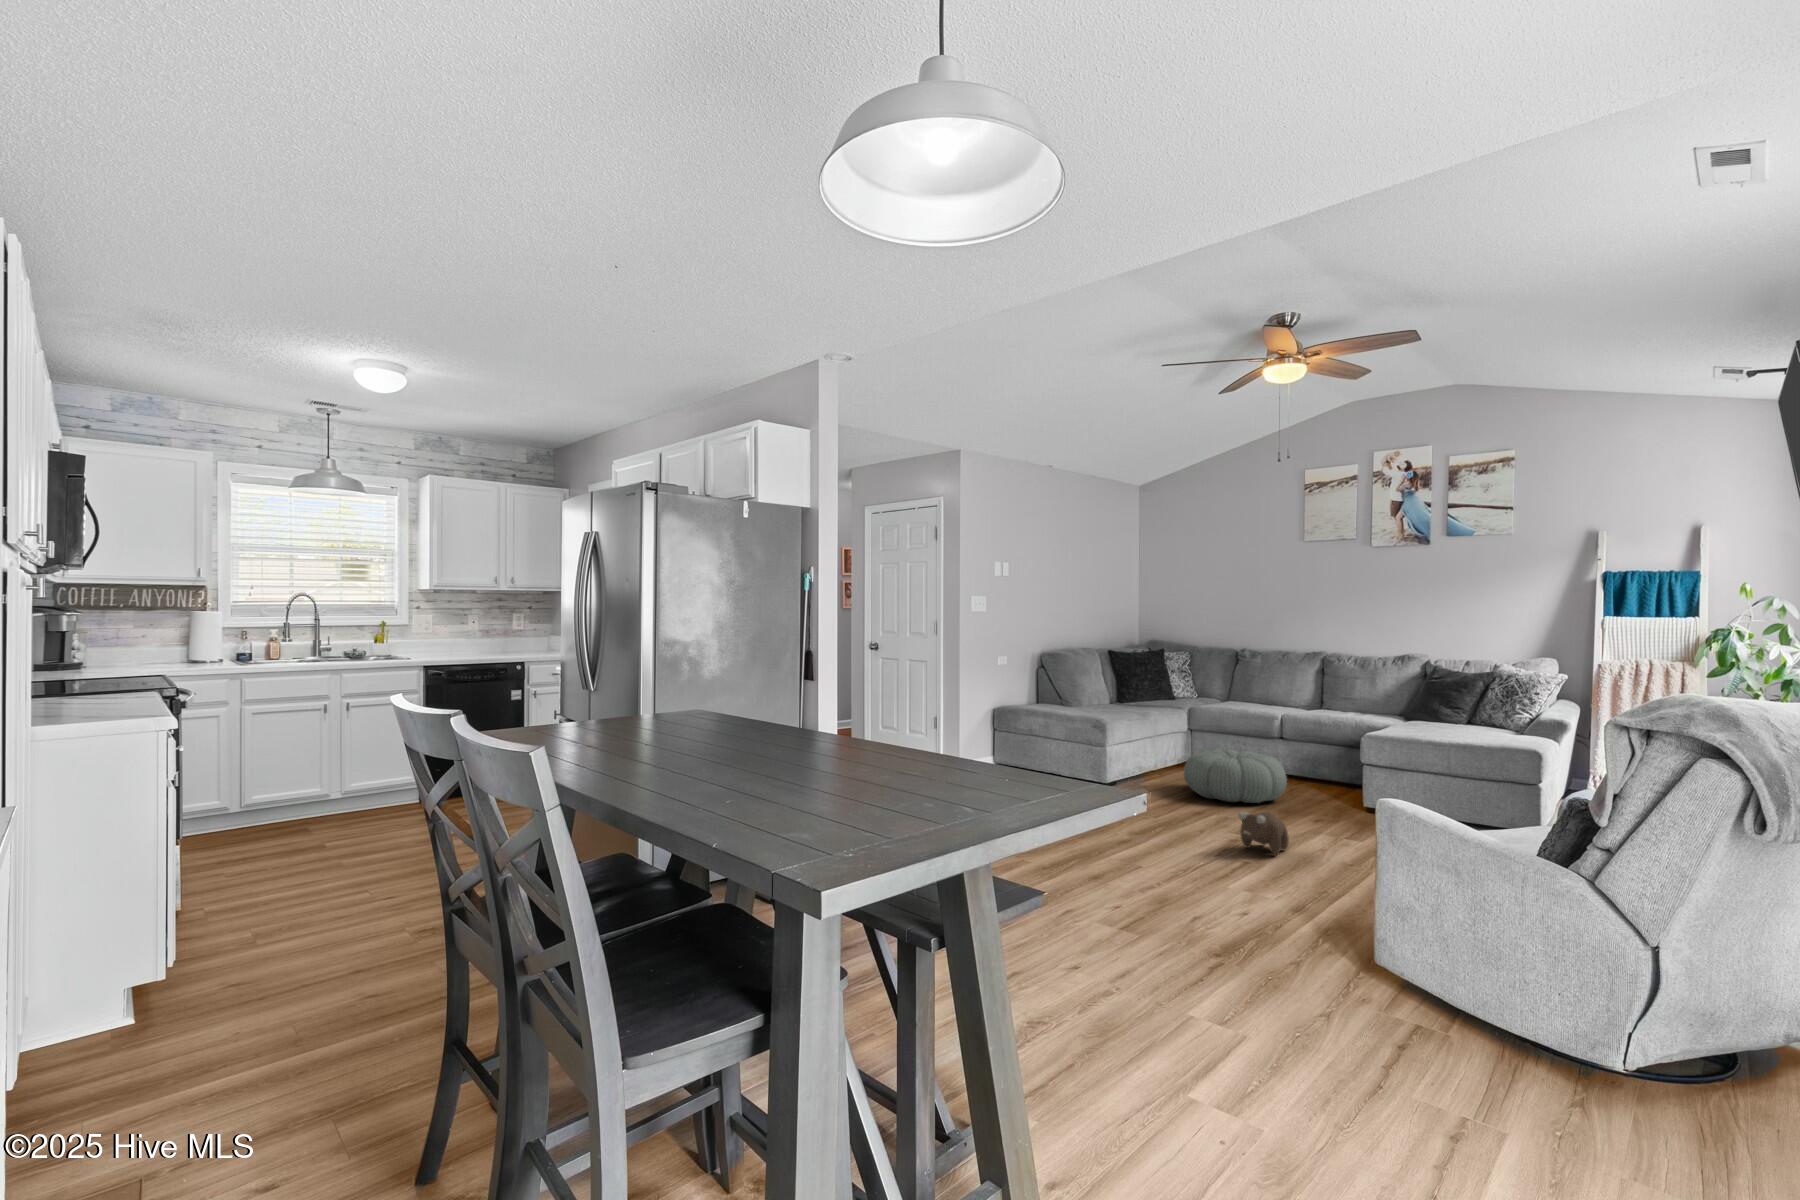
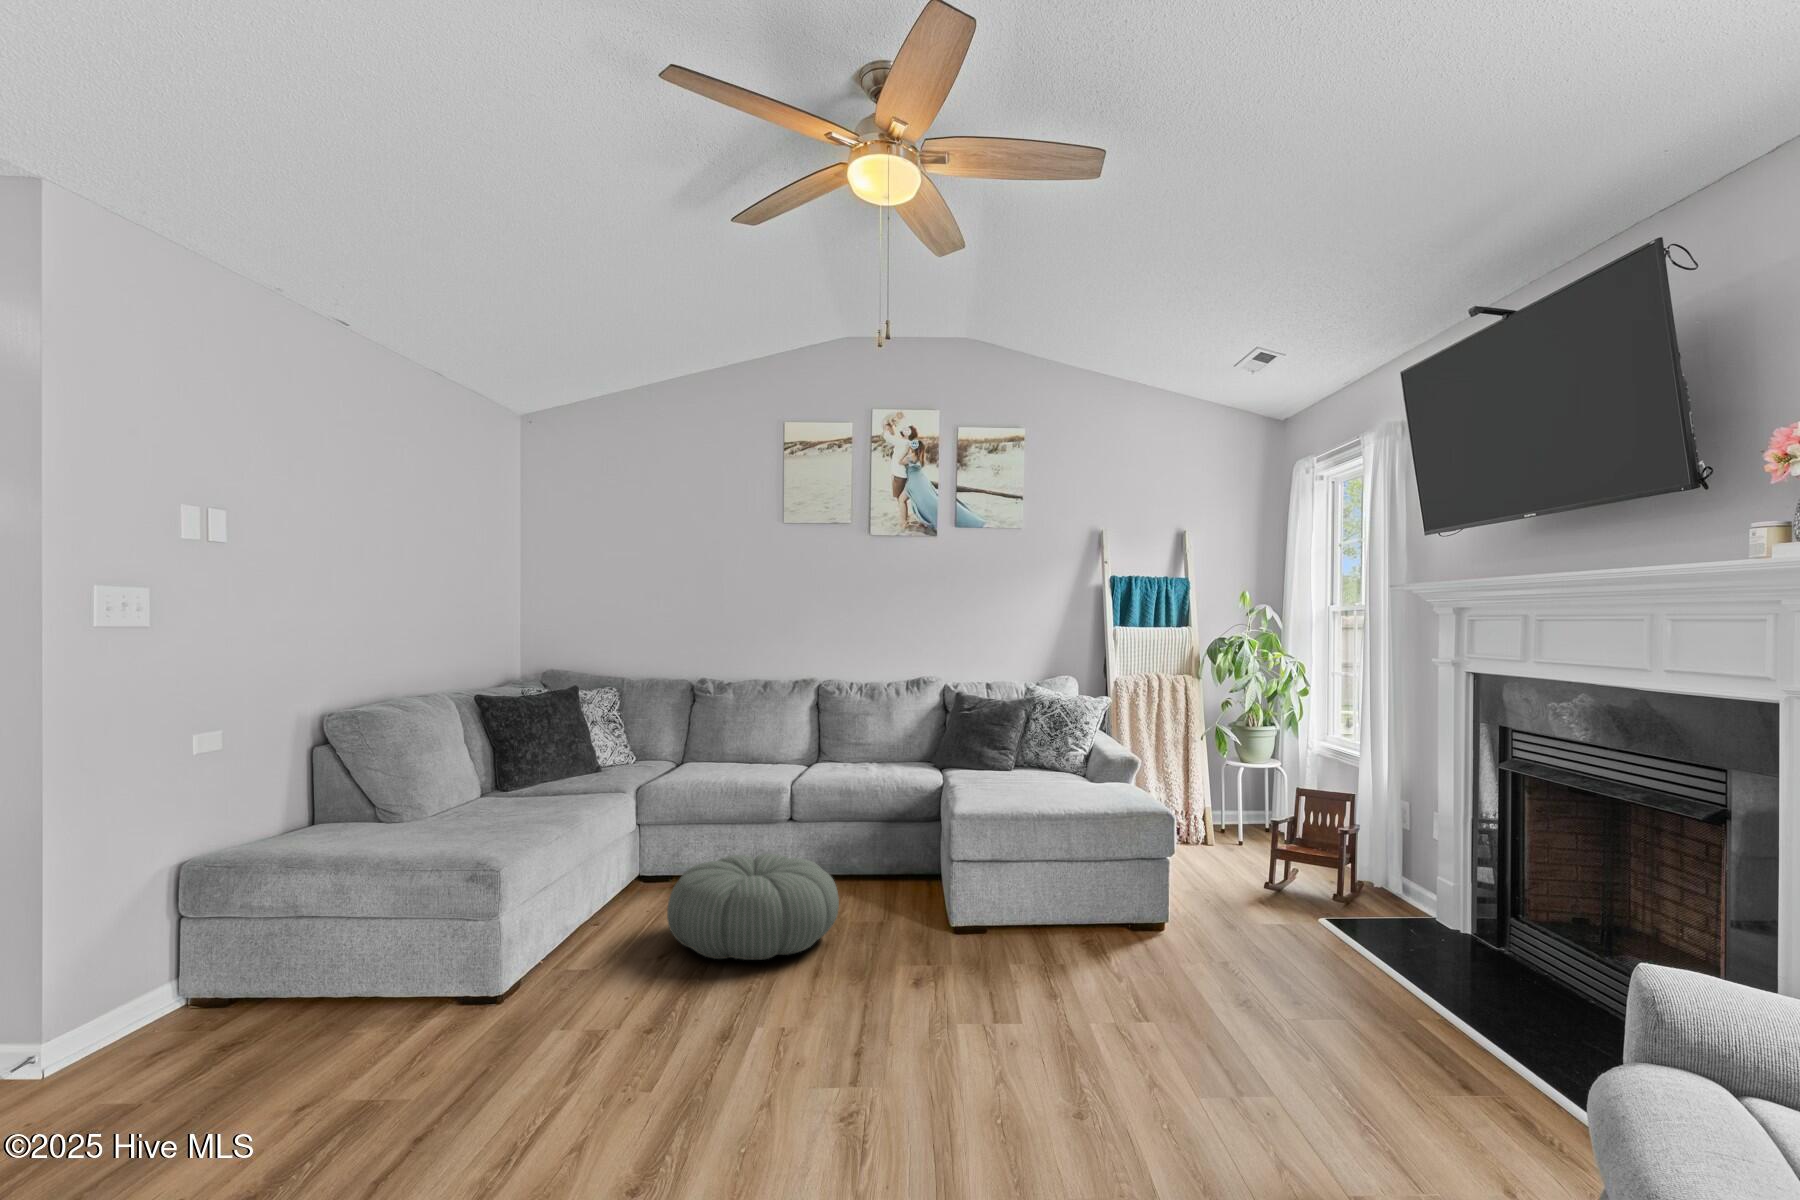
plush toy: present [1238,812,1289,855] -> none [871,1011,957,1107]

